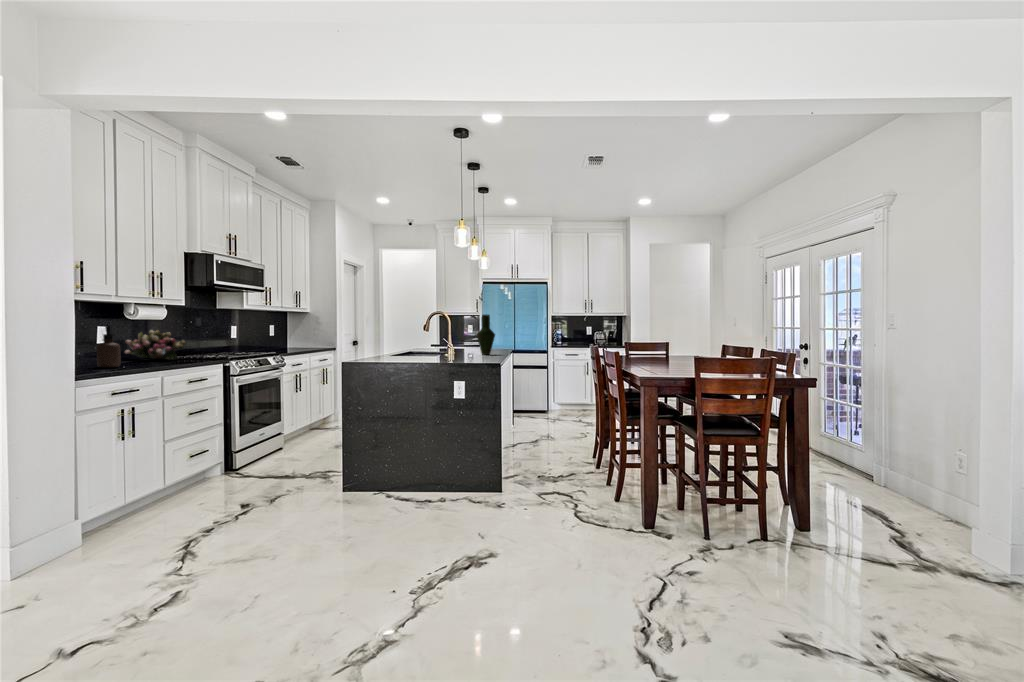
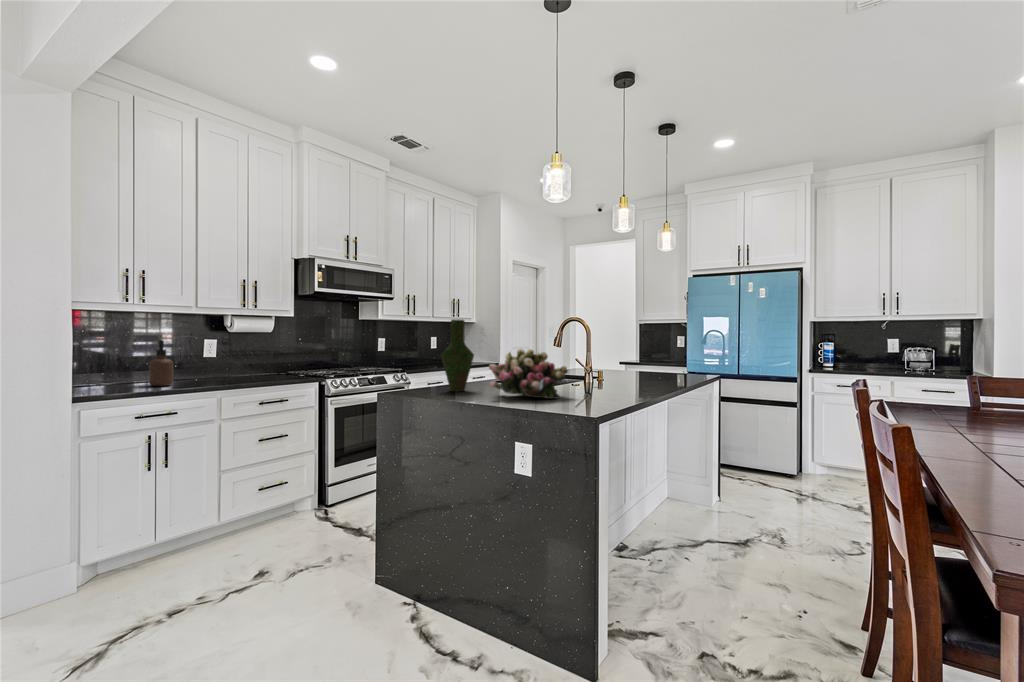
vase: present [477,315,495,355] -> present [441,319,474,392]
flower arrangement: present [125,330,186,360] -> present [489,349,568,399]

